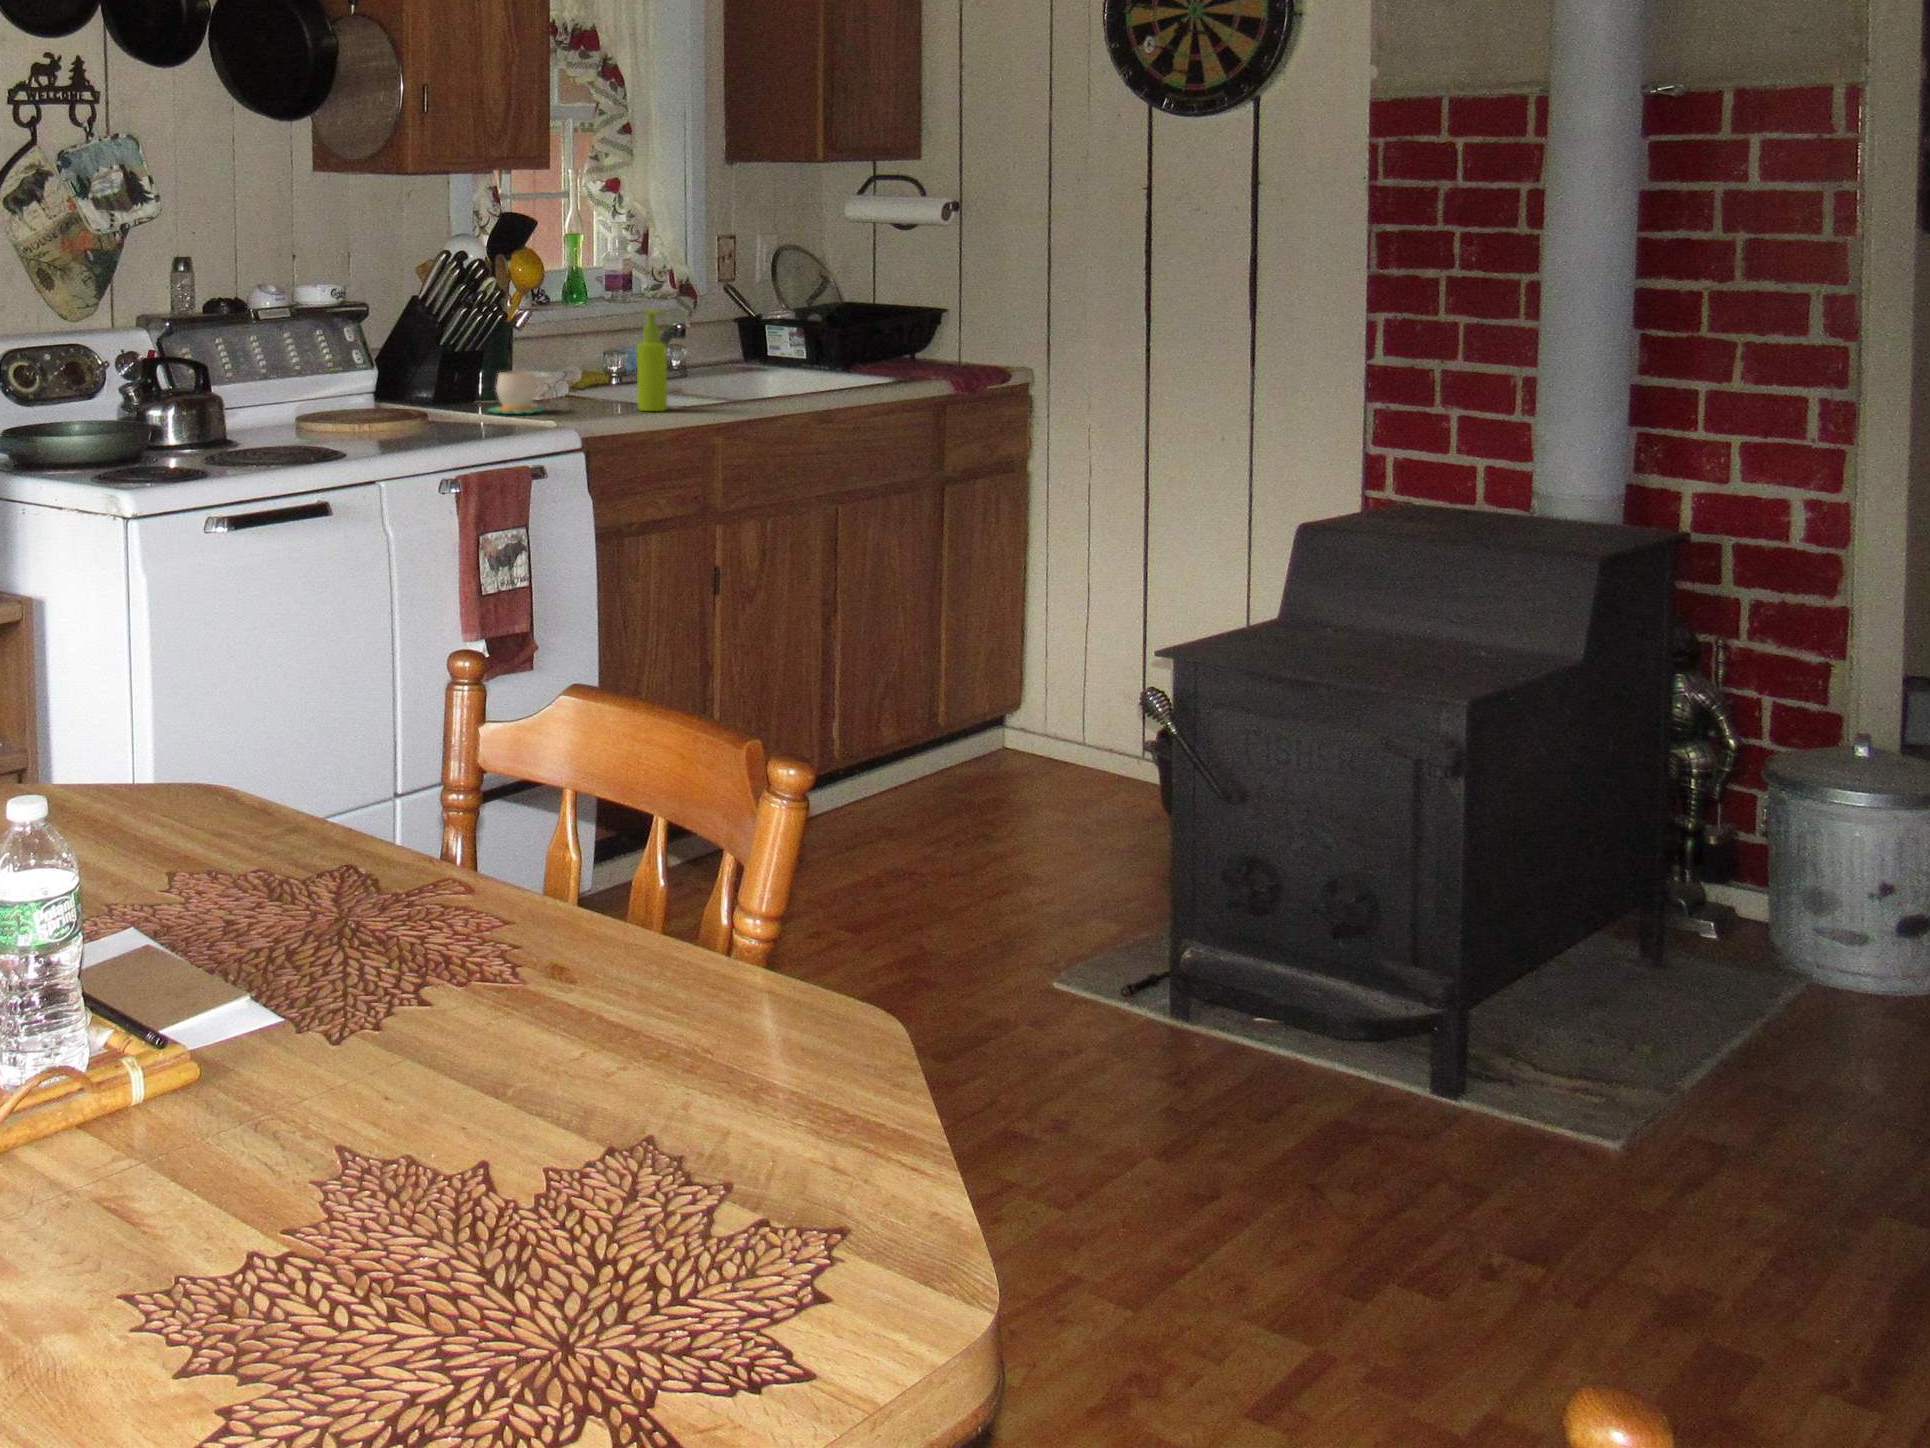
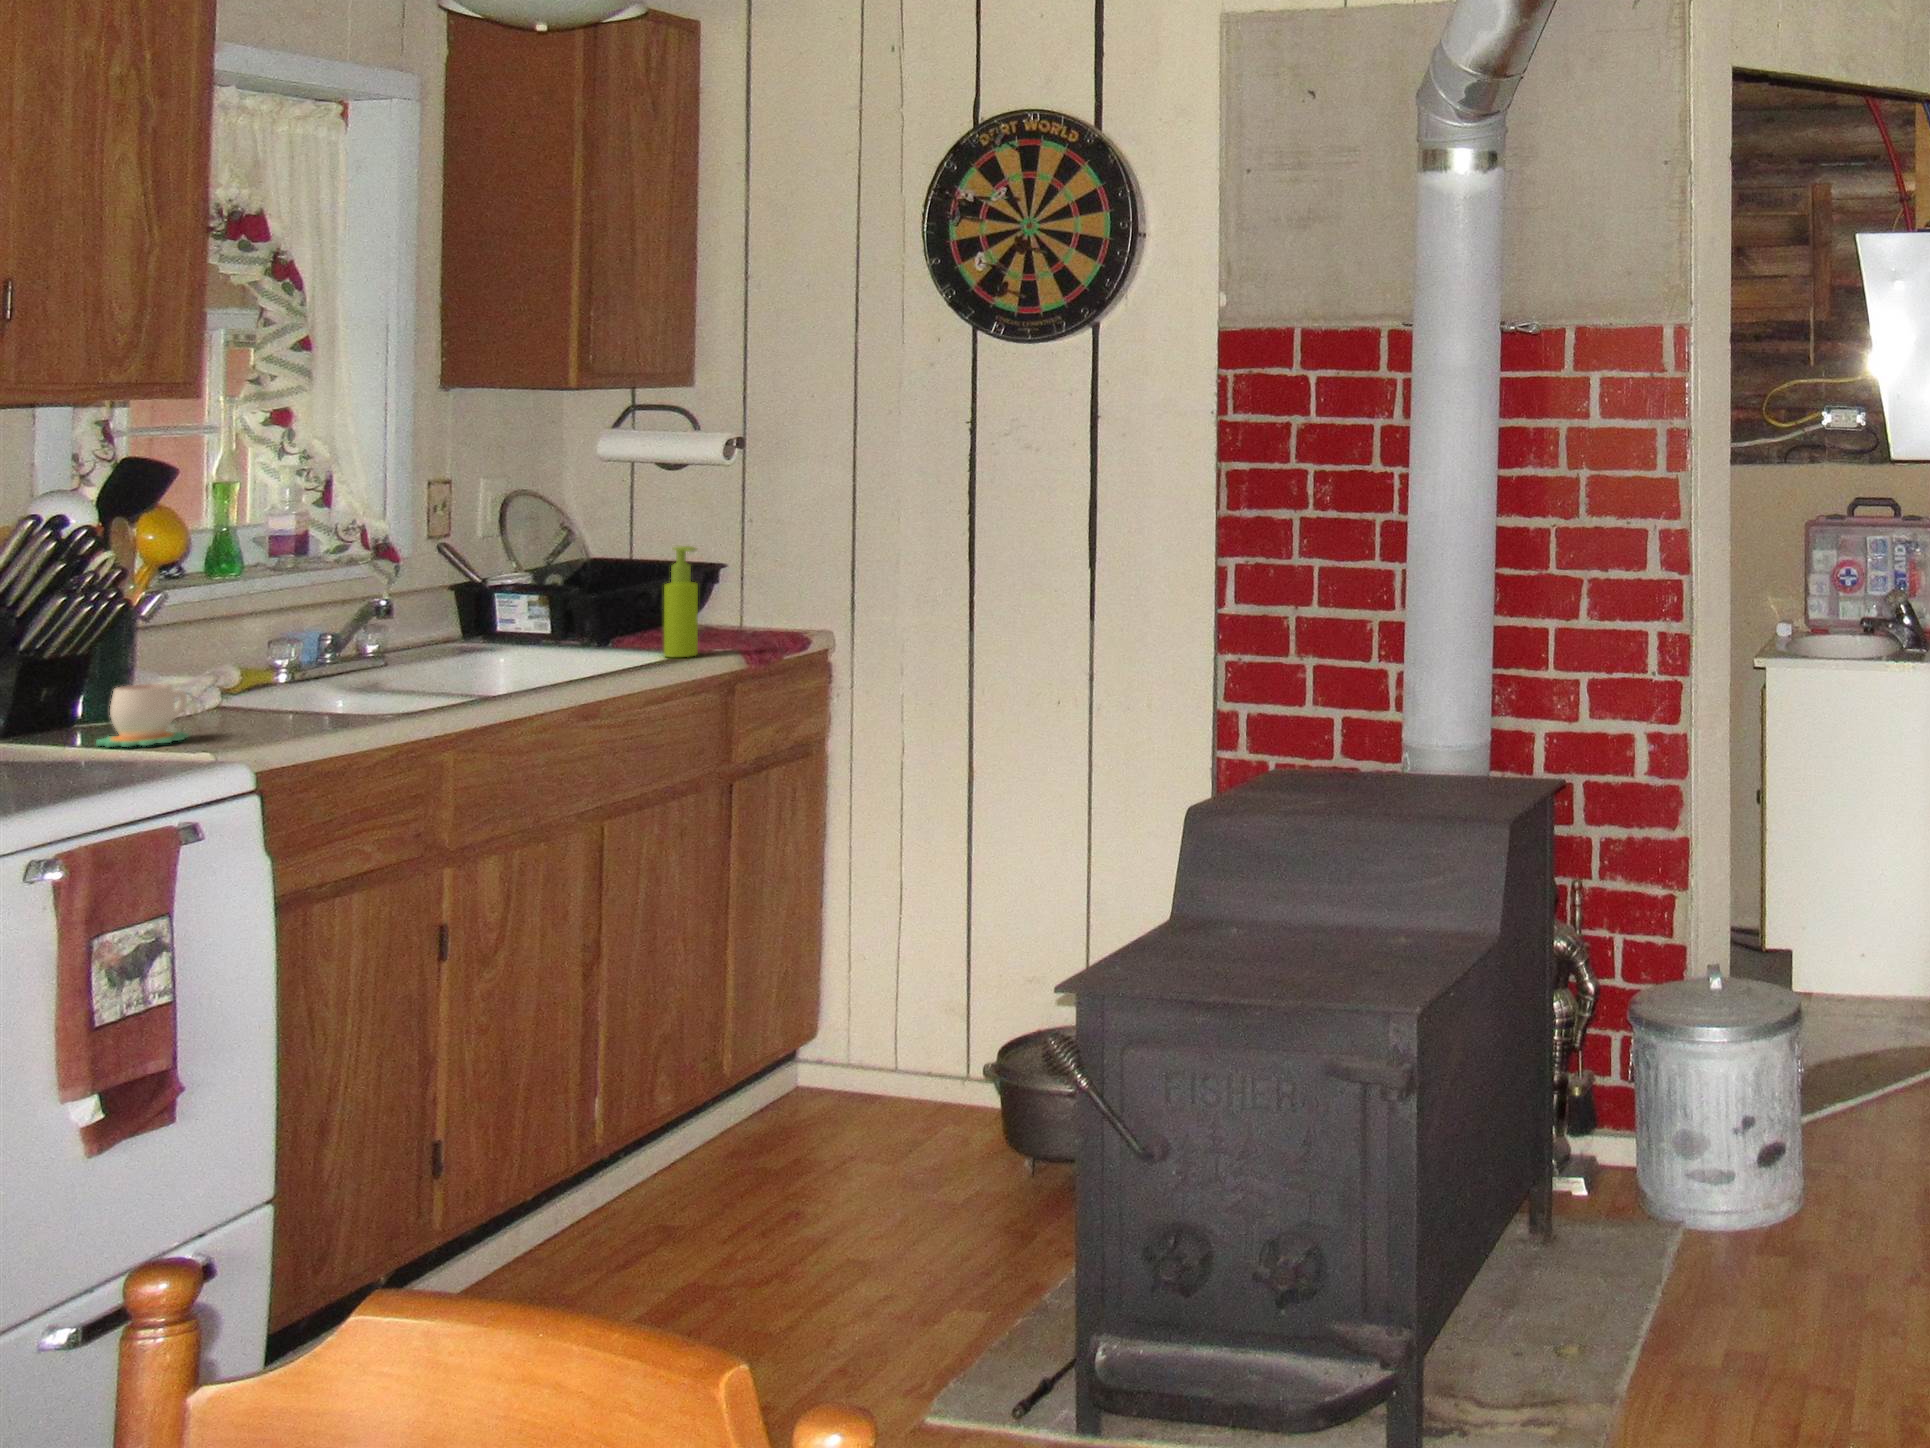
soap dispenser: present [637,309,667,411] -> present [664,546,698,657]

